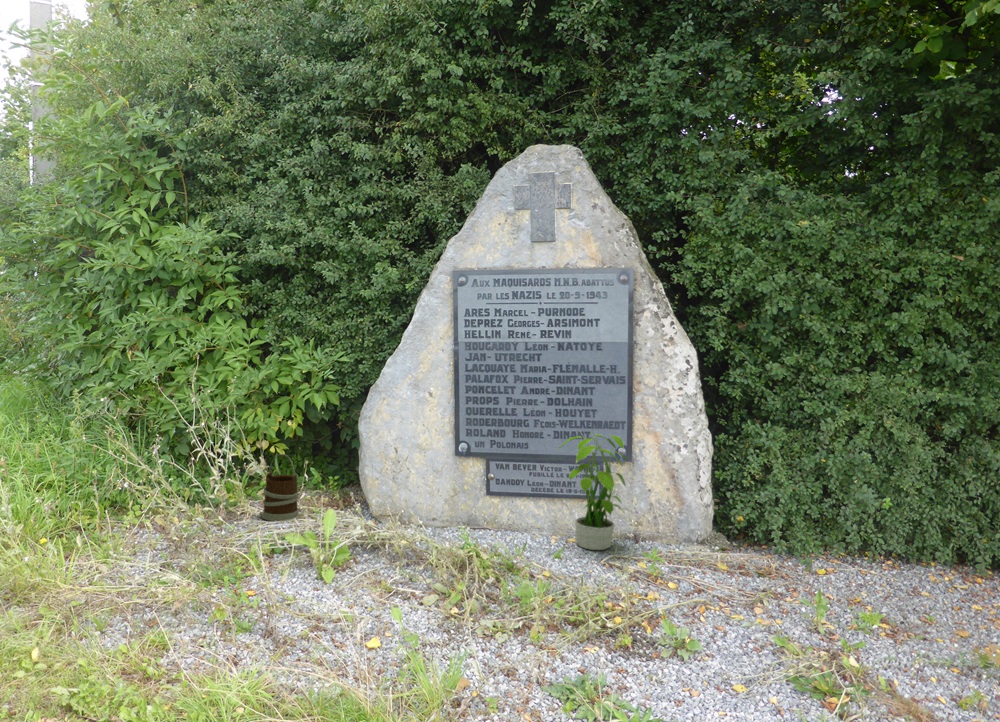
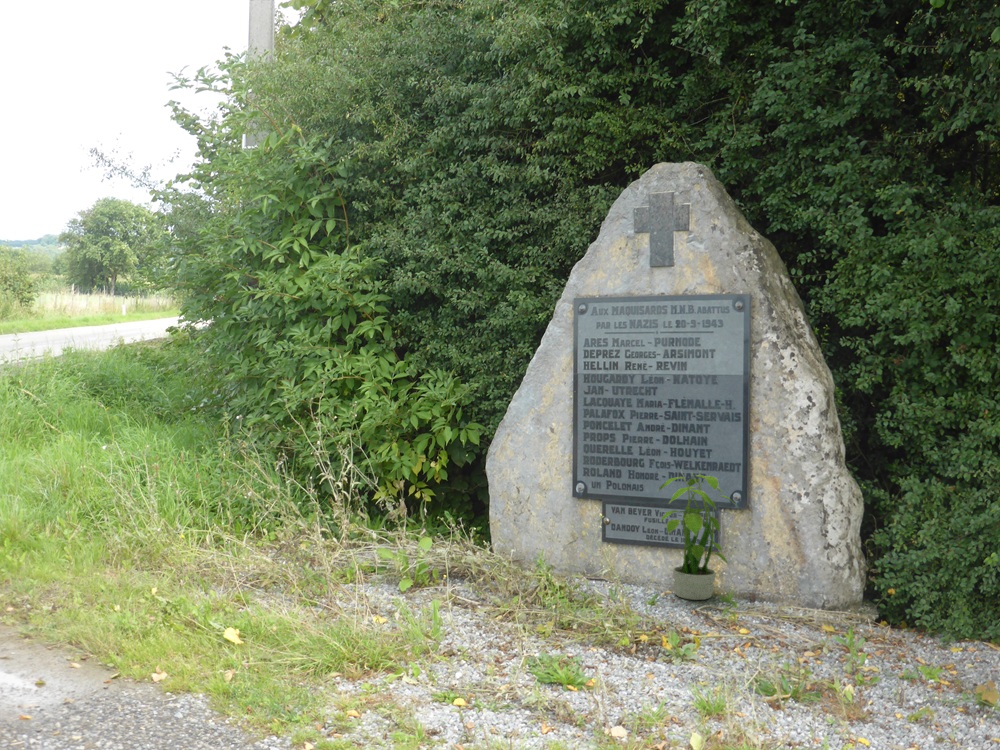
wooden bucket: present [262,454,299,521] -> none [383,484,419,550]

